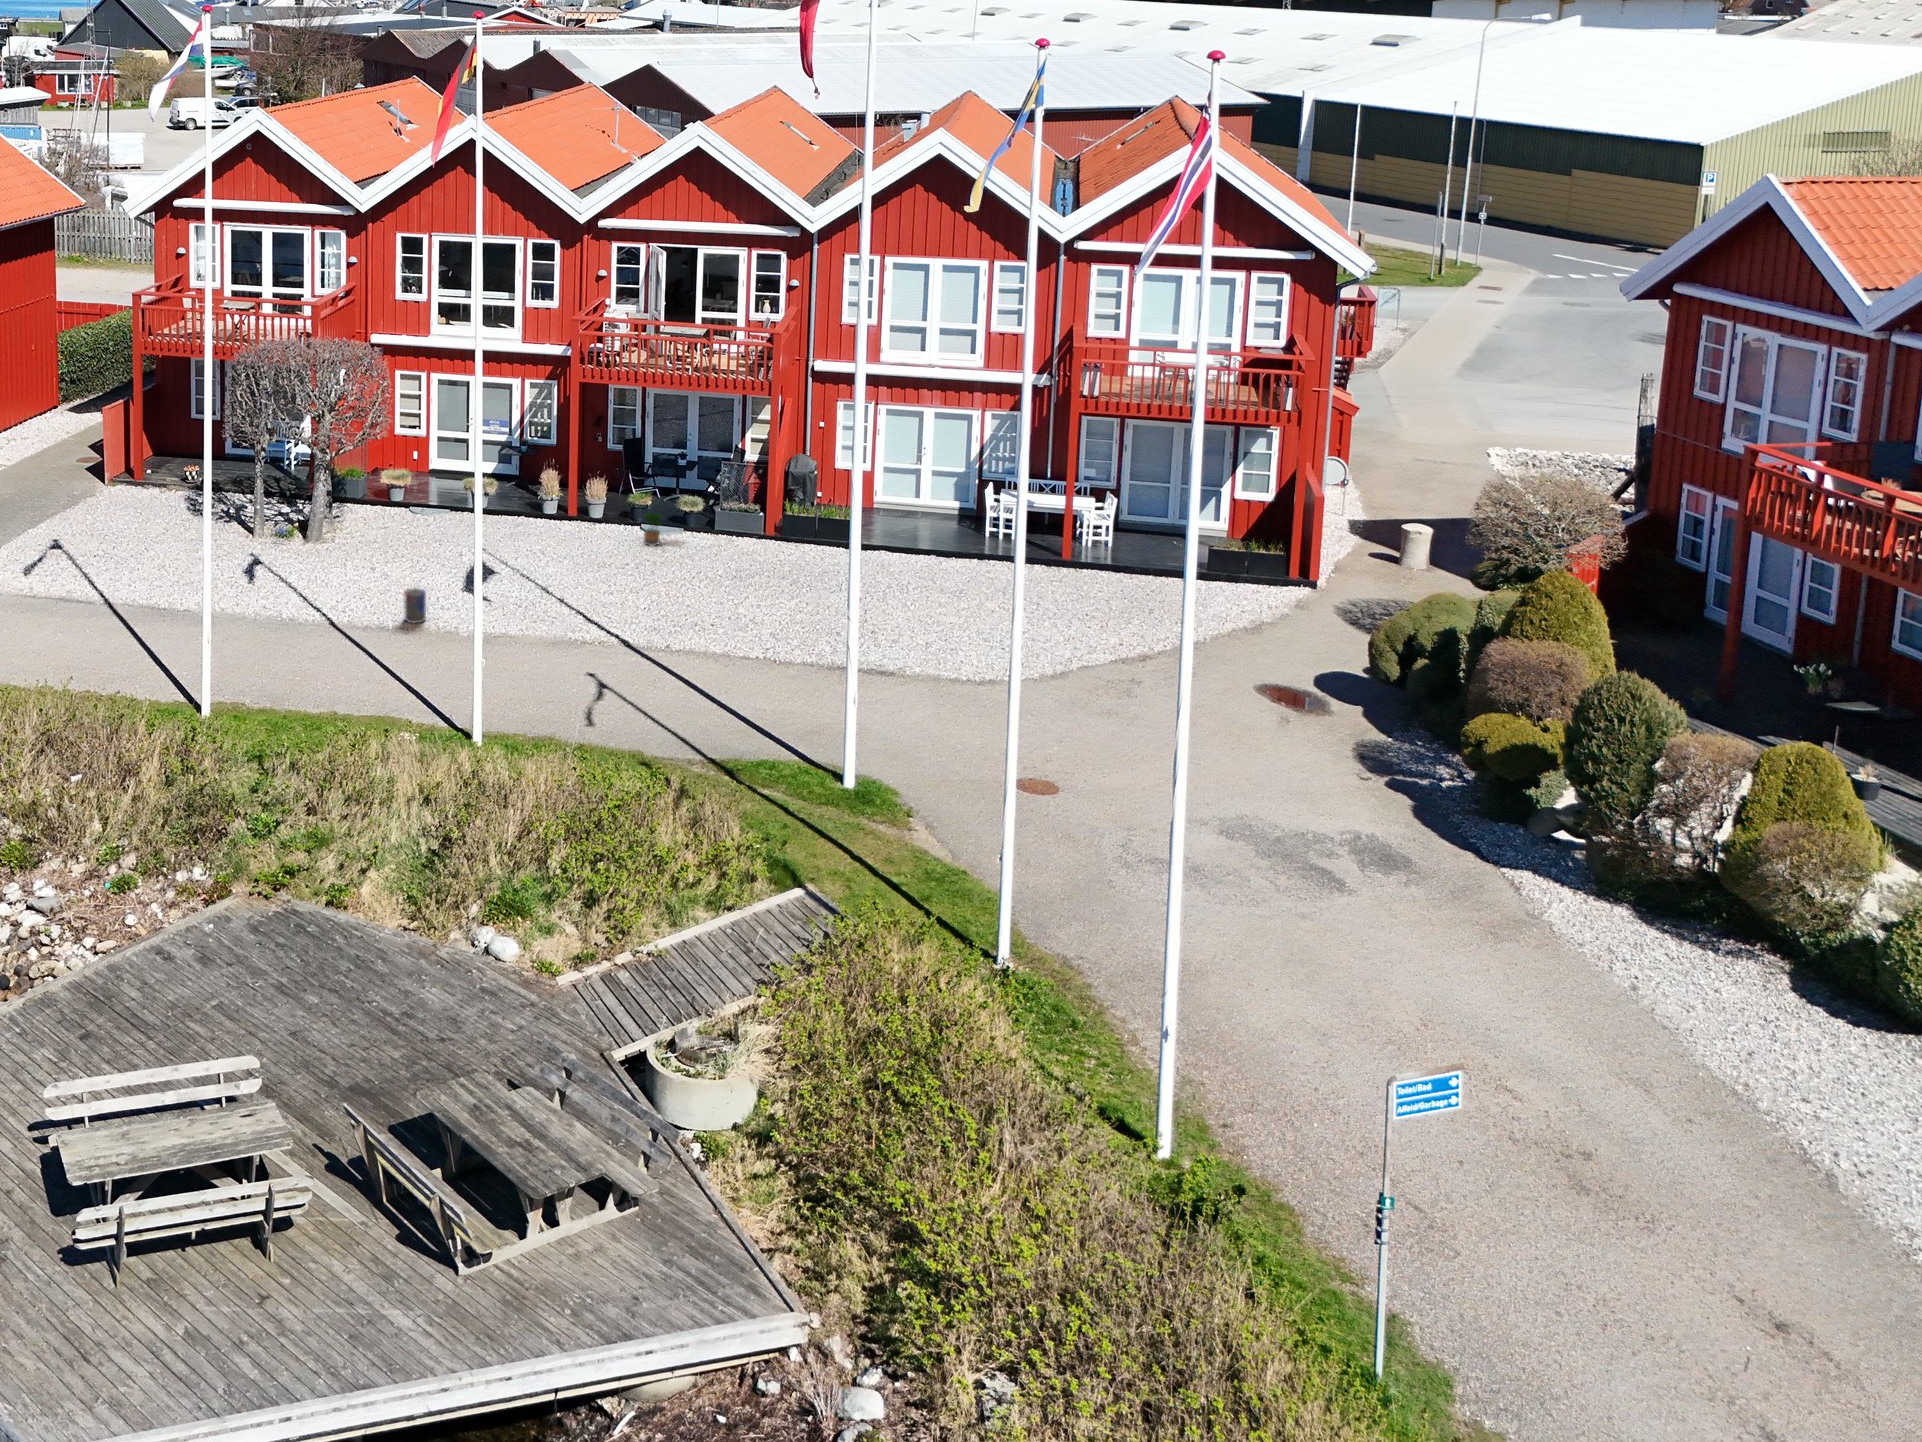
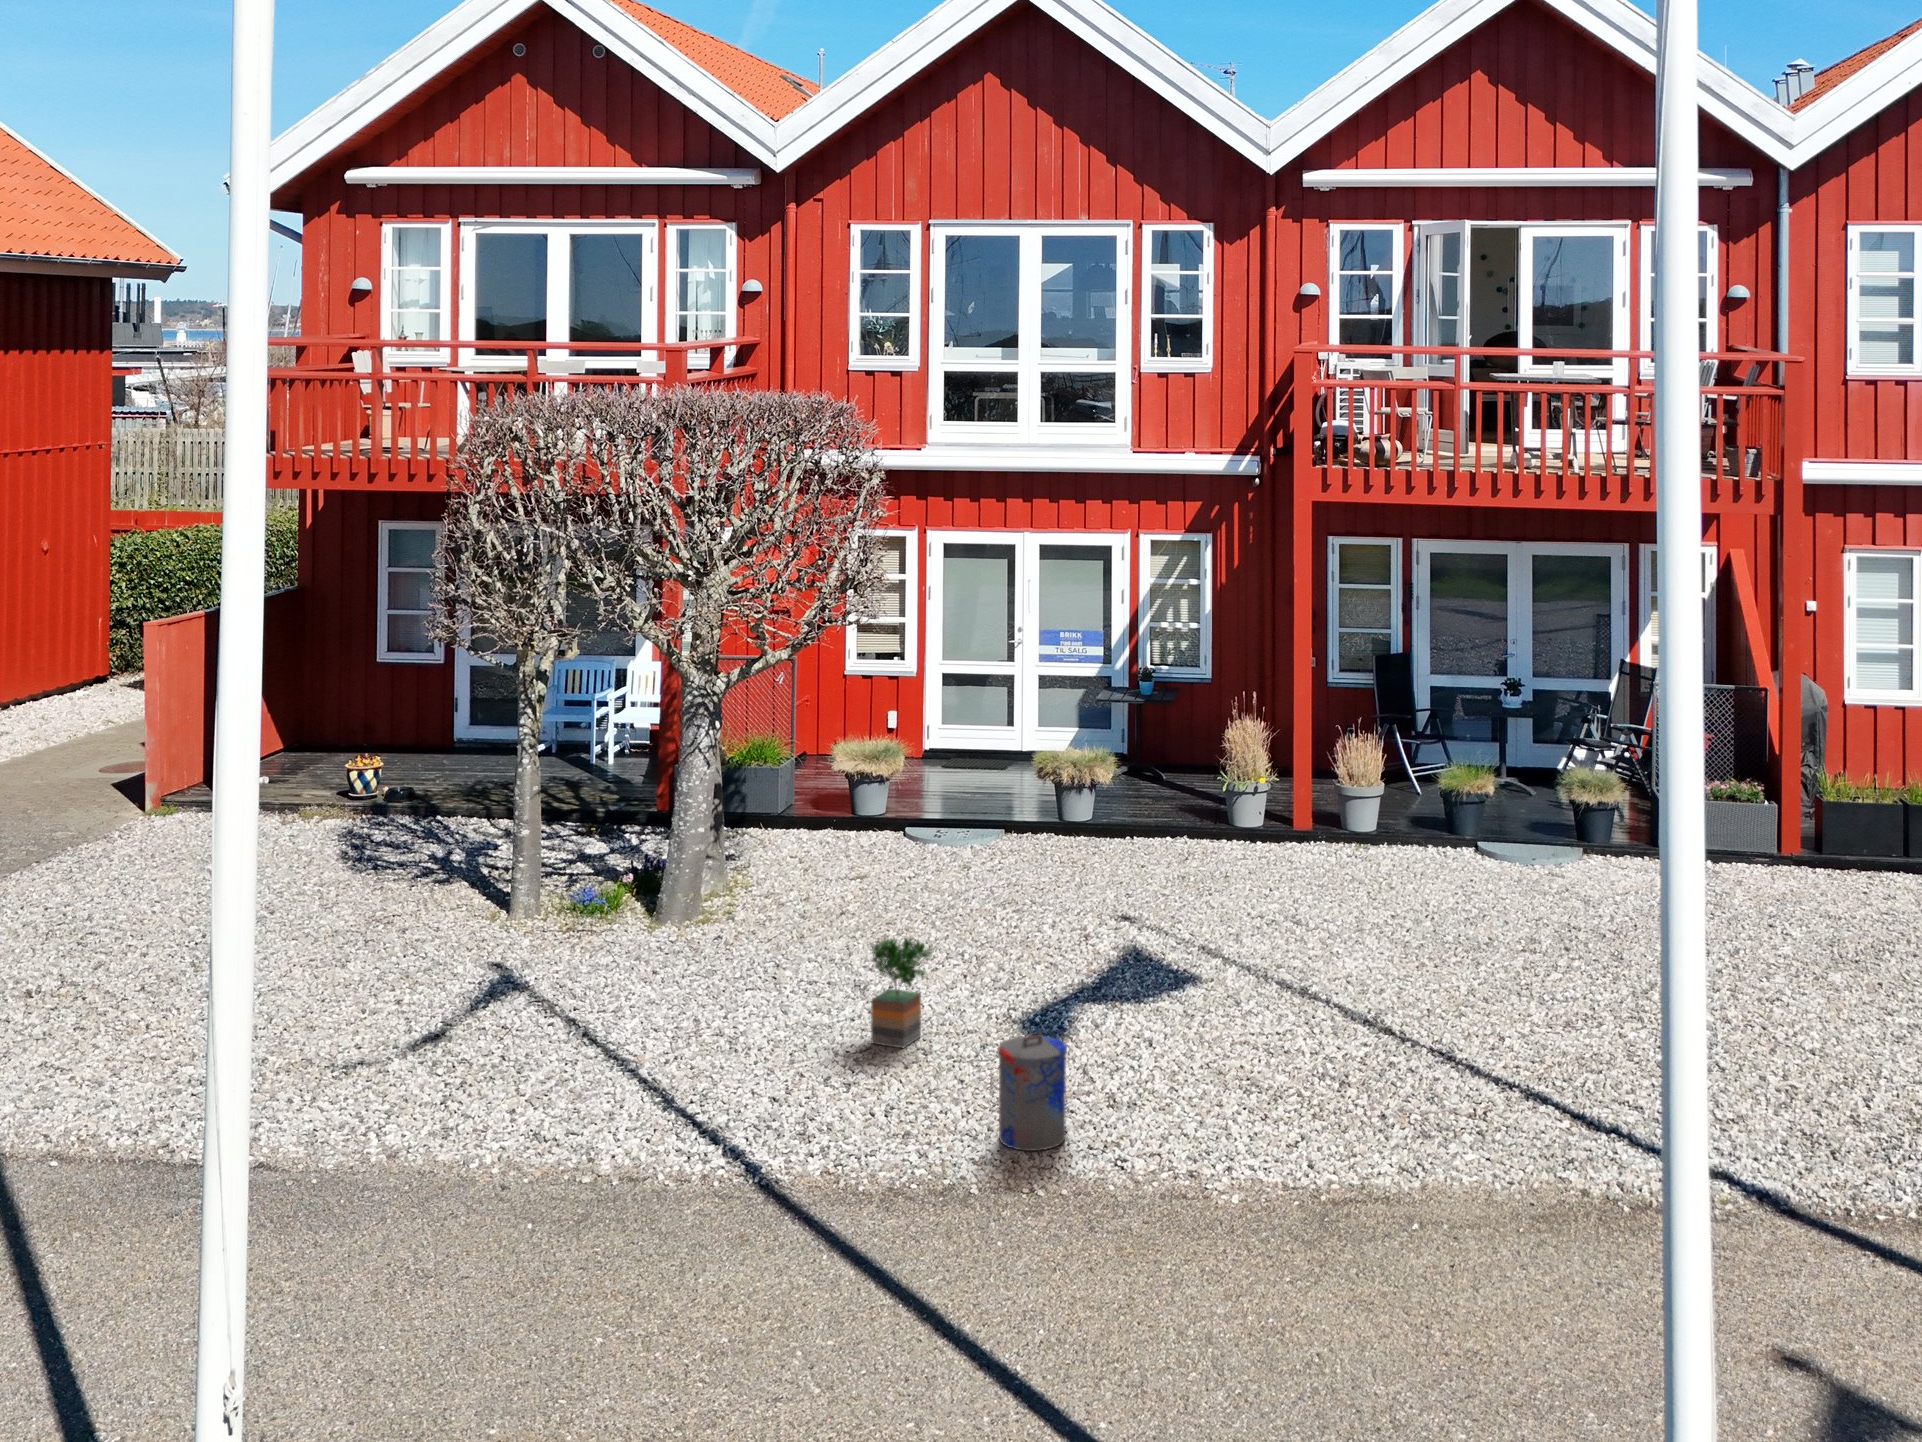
potted tree: present [644,513,662,546] -> present [871,938,932,1048]

